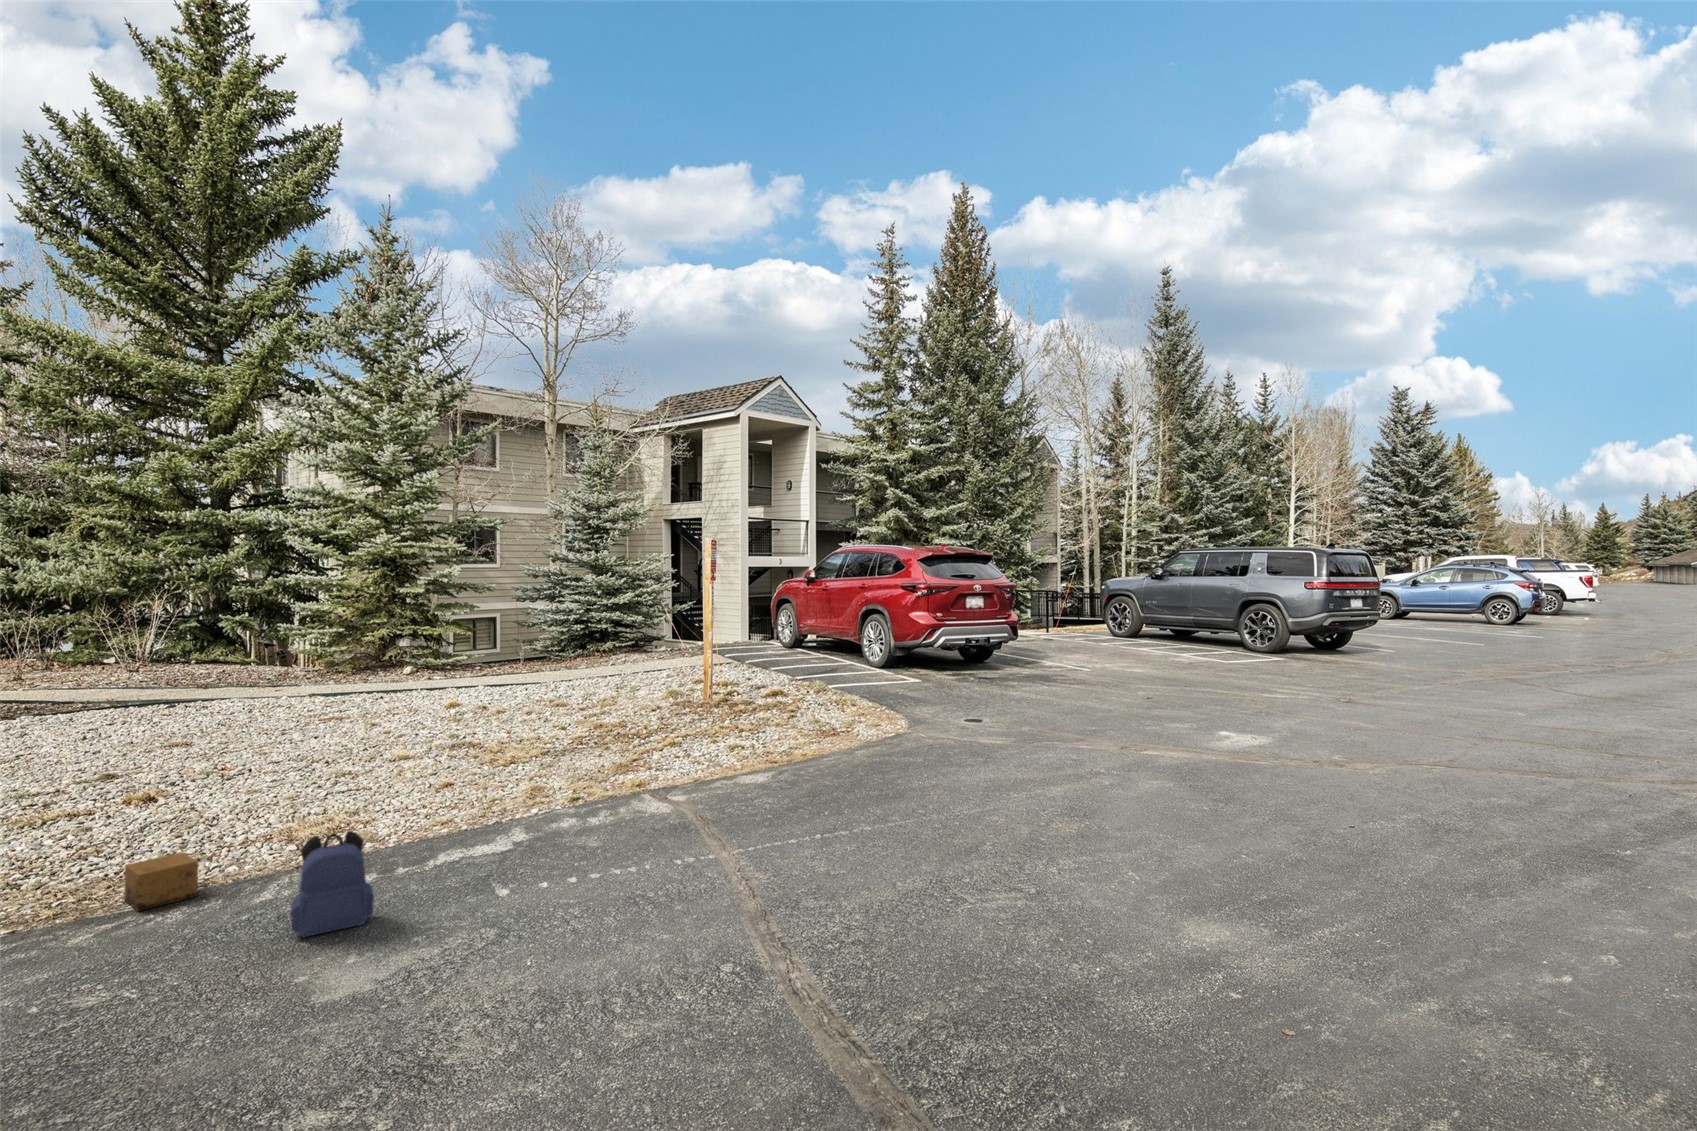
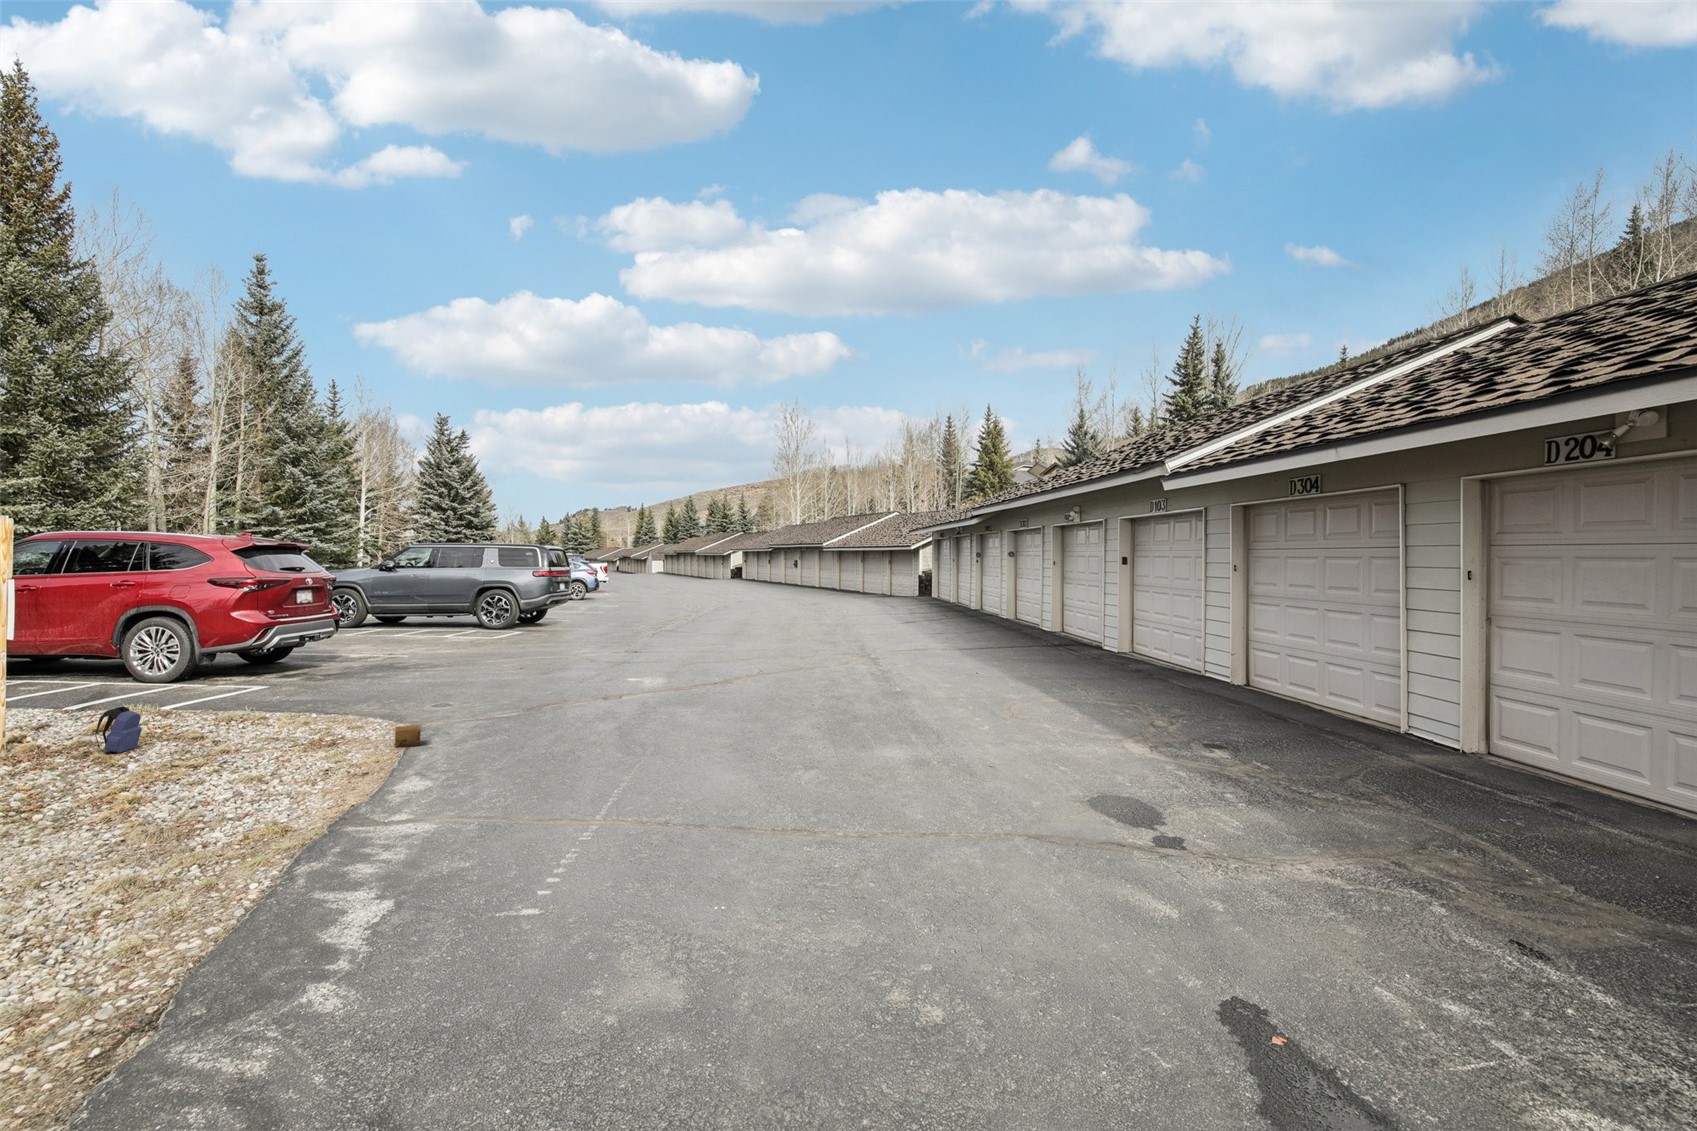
backpack: present [290,831,374,937] -> present [95,707,142,753]

